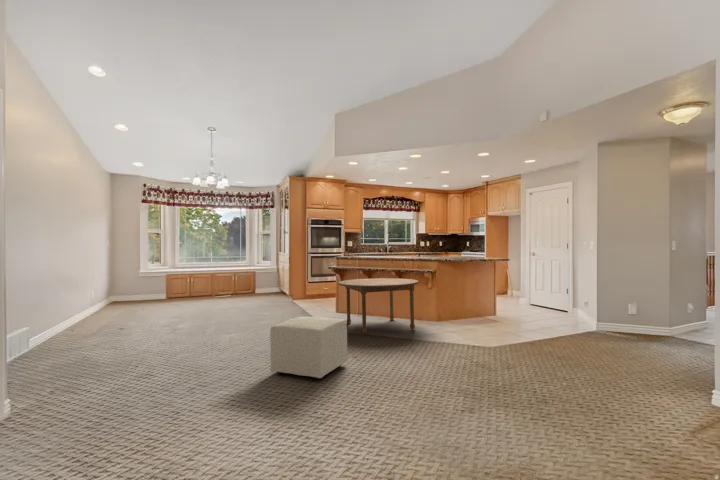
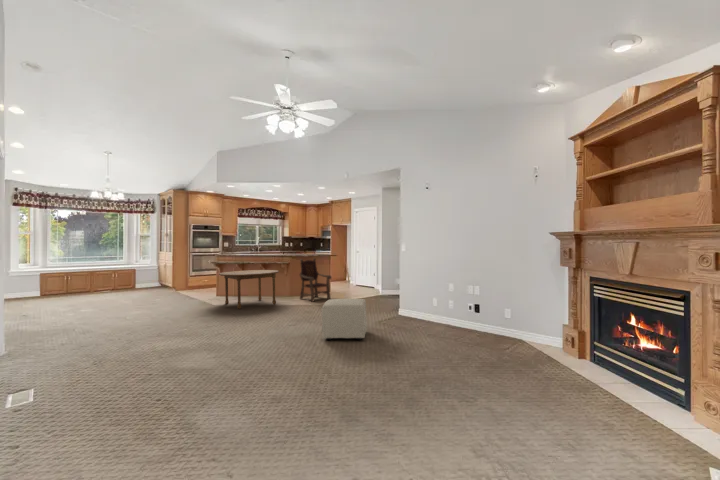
armchair: none [448,263,498,329] -> present [300,258,331,302]
ottoman: present [270,317,347,380] -> present [322,299,367,340]

